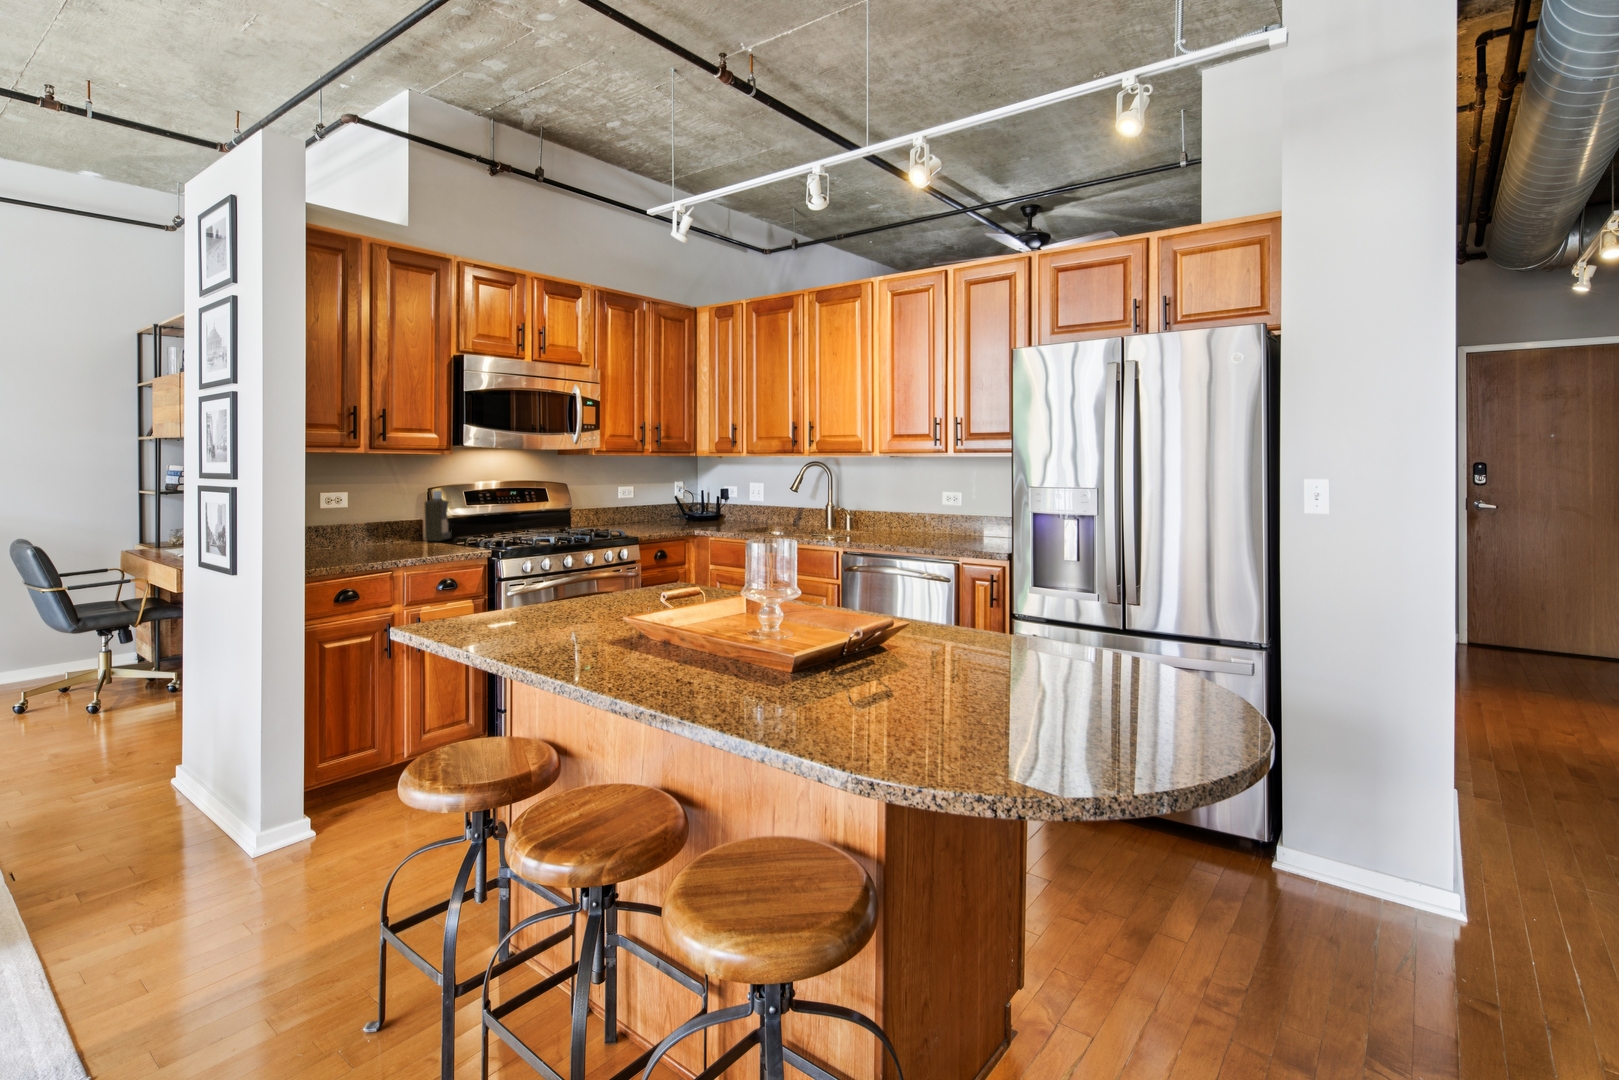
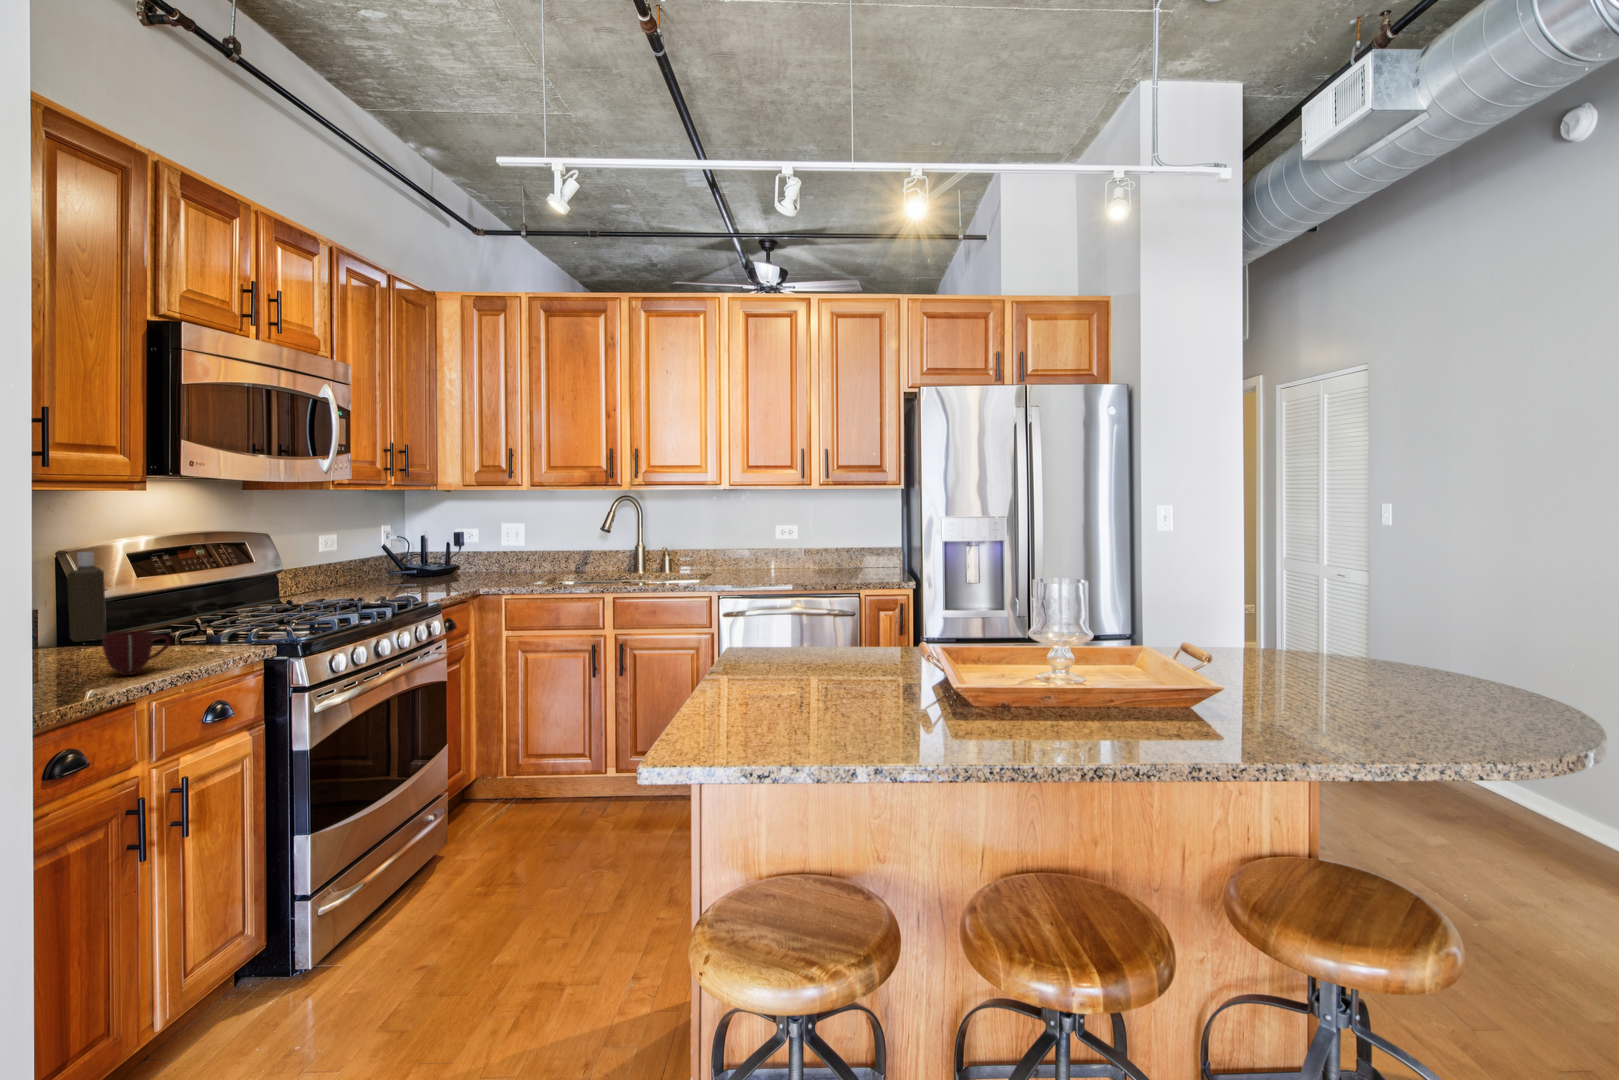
mug: none [394,533,428,557] -> present [102,630,170,675]

